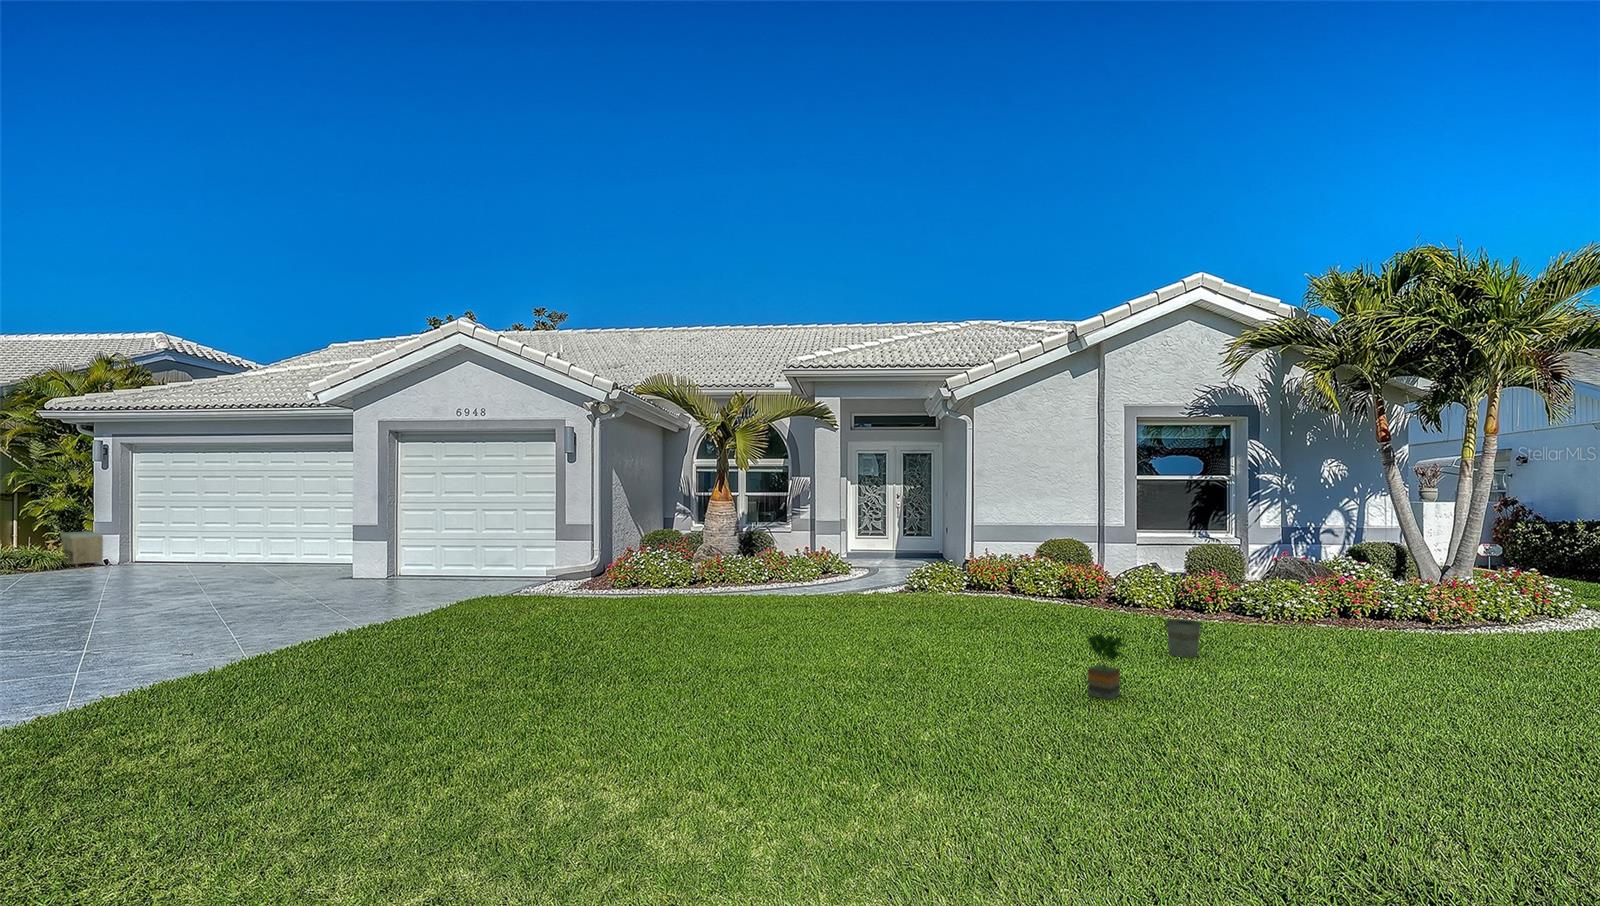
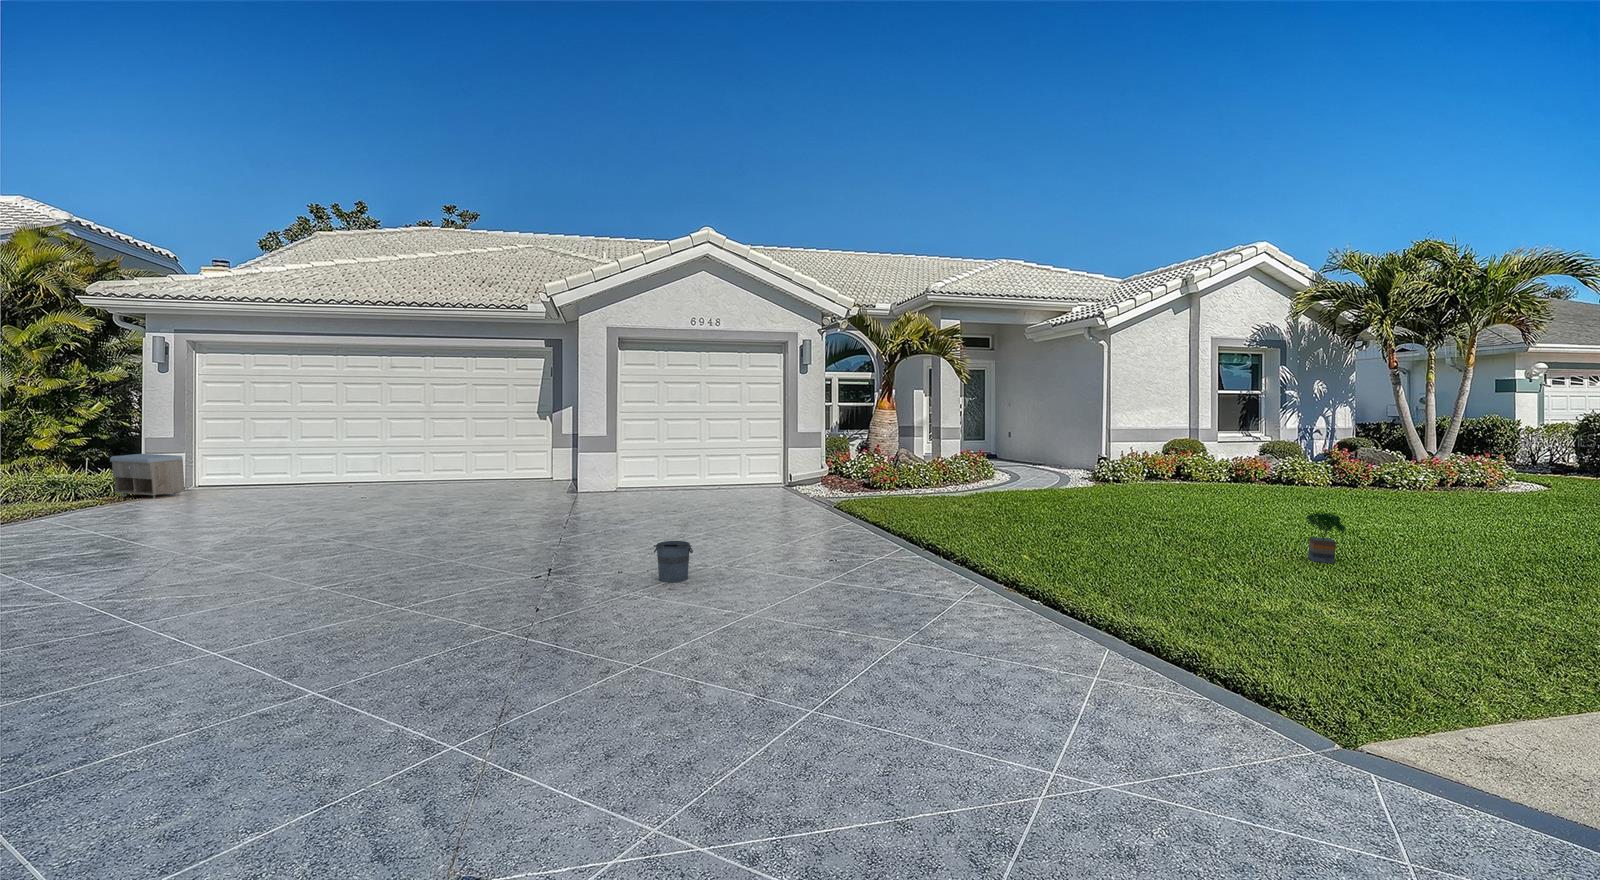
bucket: present [1164,619,1202,657] -> present [654,541,693,582]
potted tree: present [1087,634,1126,700] -> present [1306,513,1346,563]

